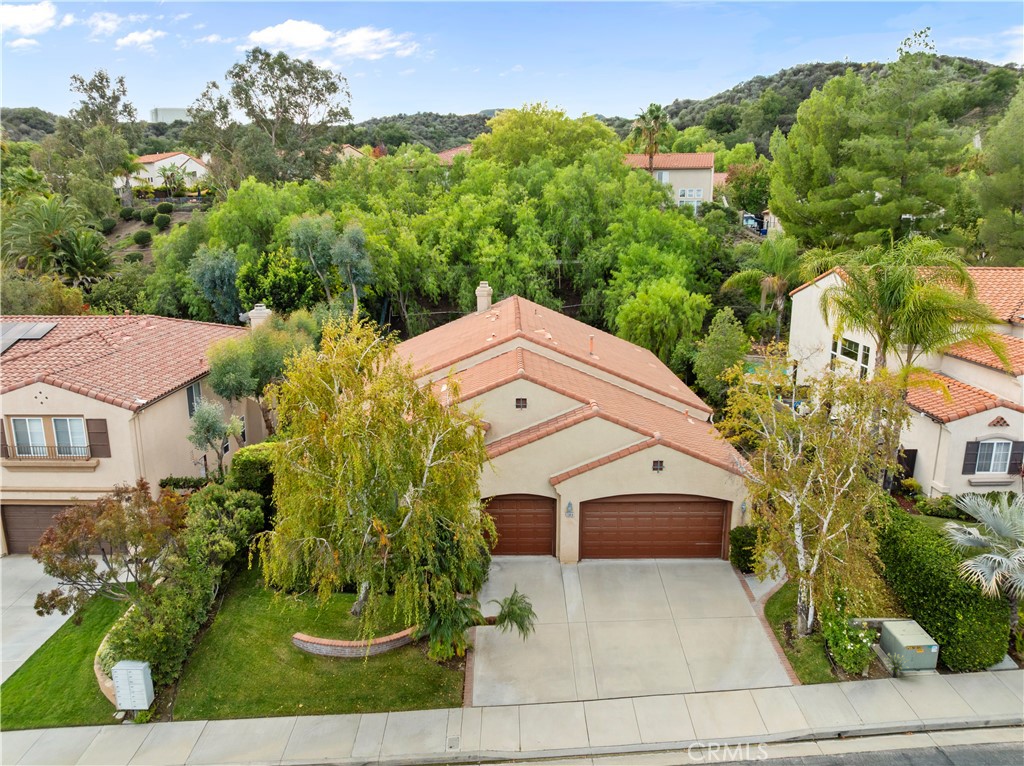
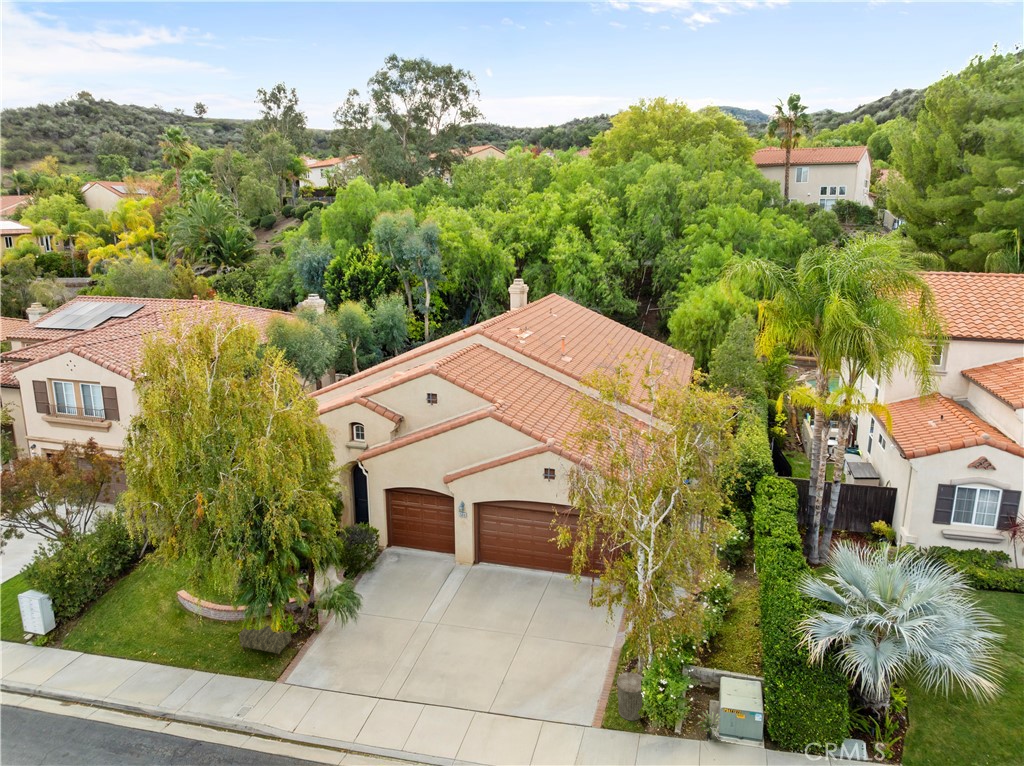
trash can: none [806,632,835,676] -> present [617,672,644,720]
bench: none [402,650,454,685] -> present [239,626,291,658]

